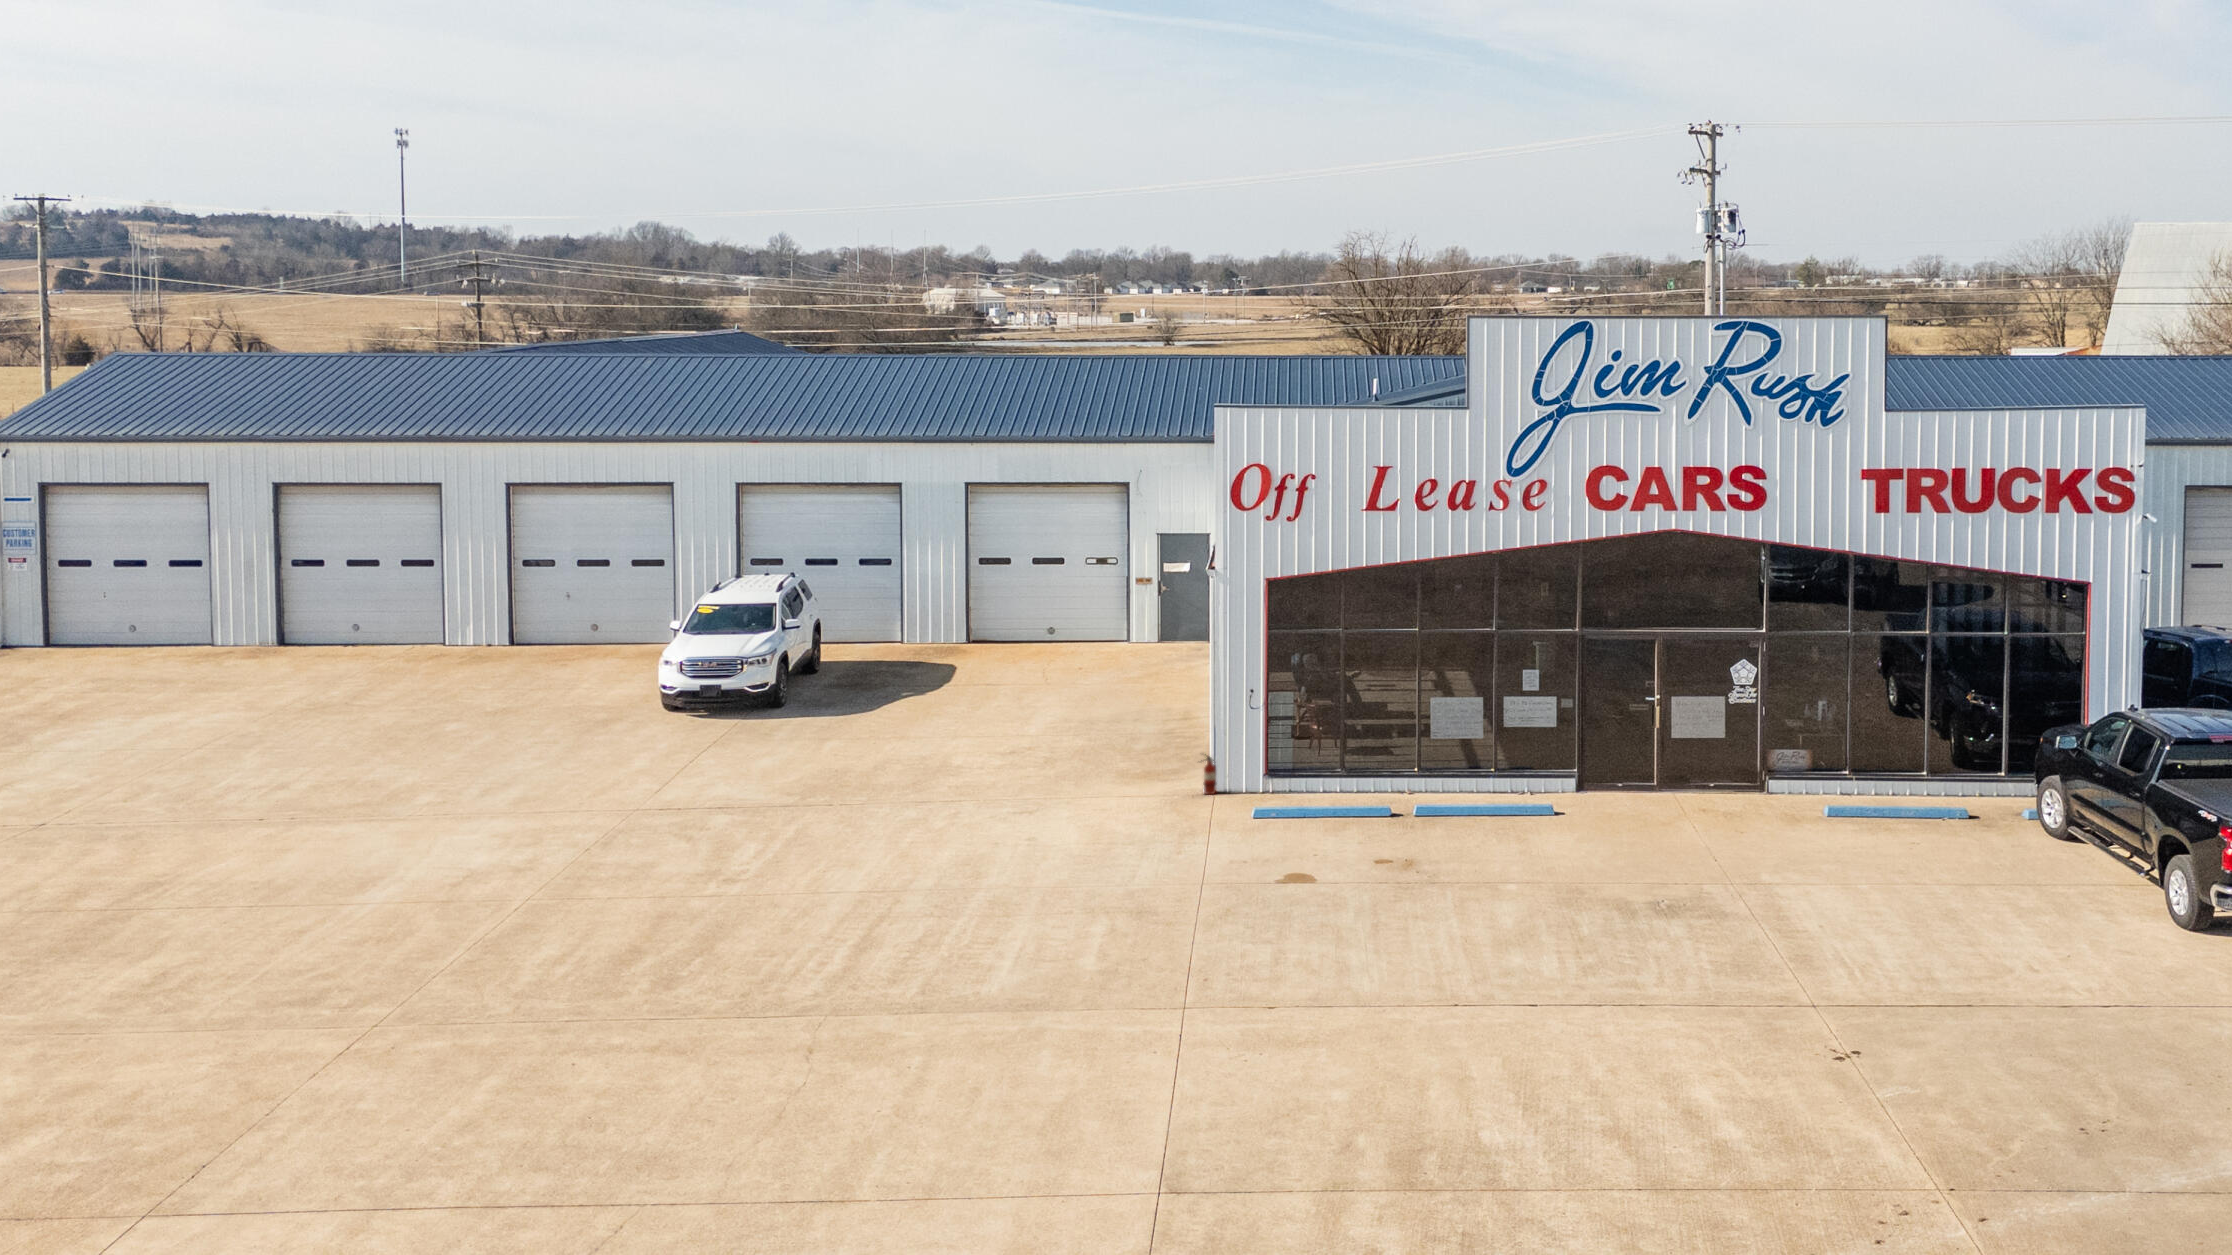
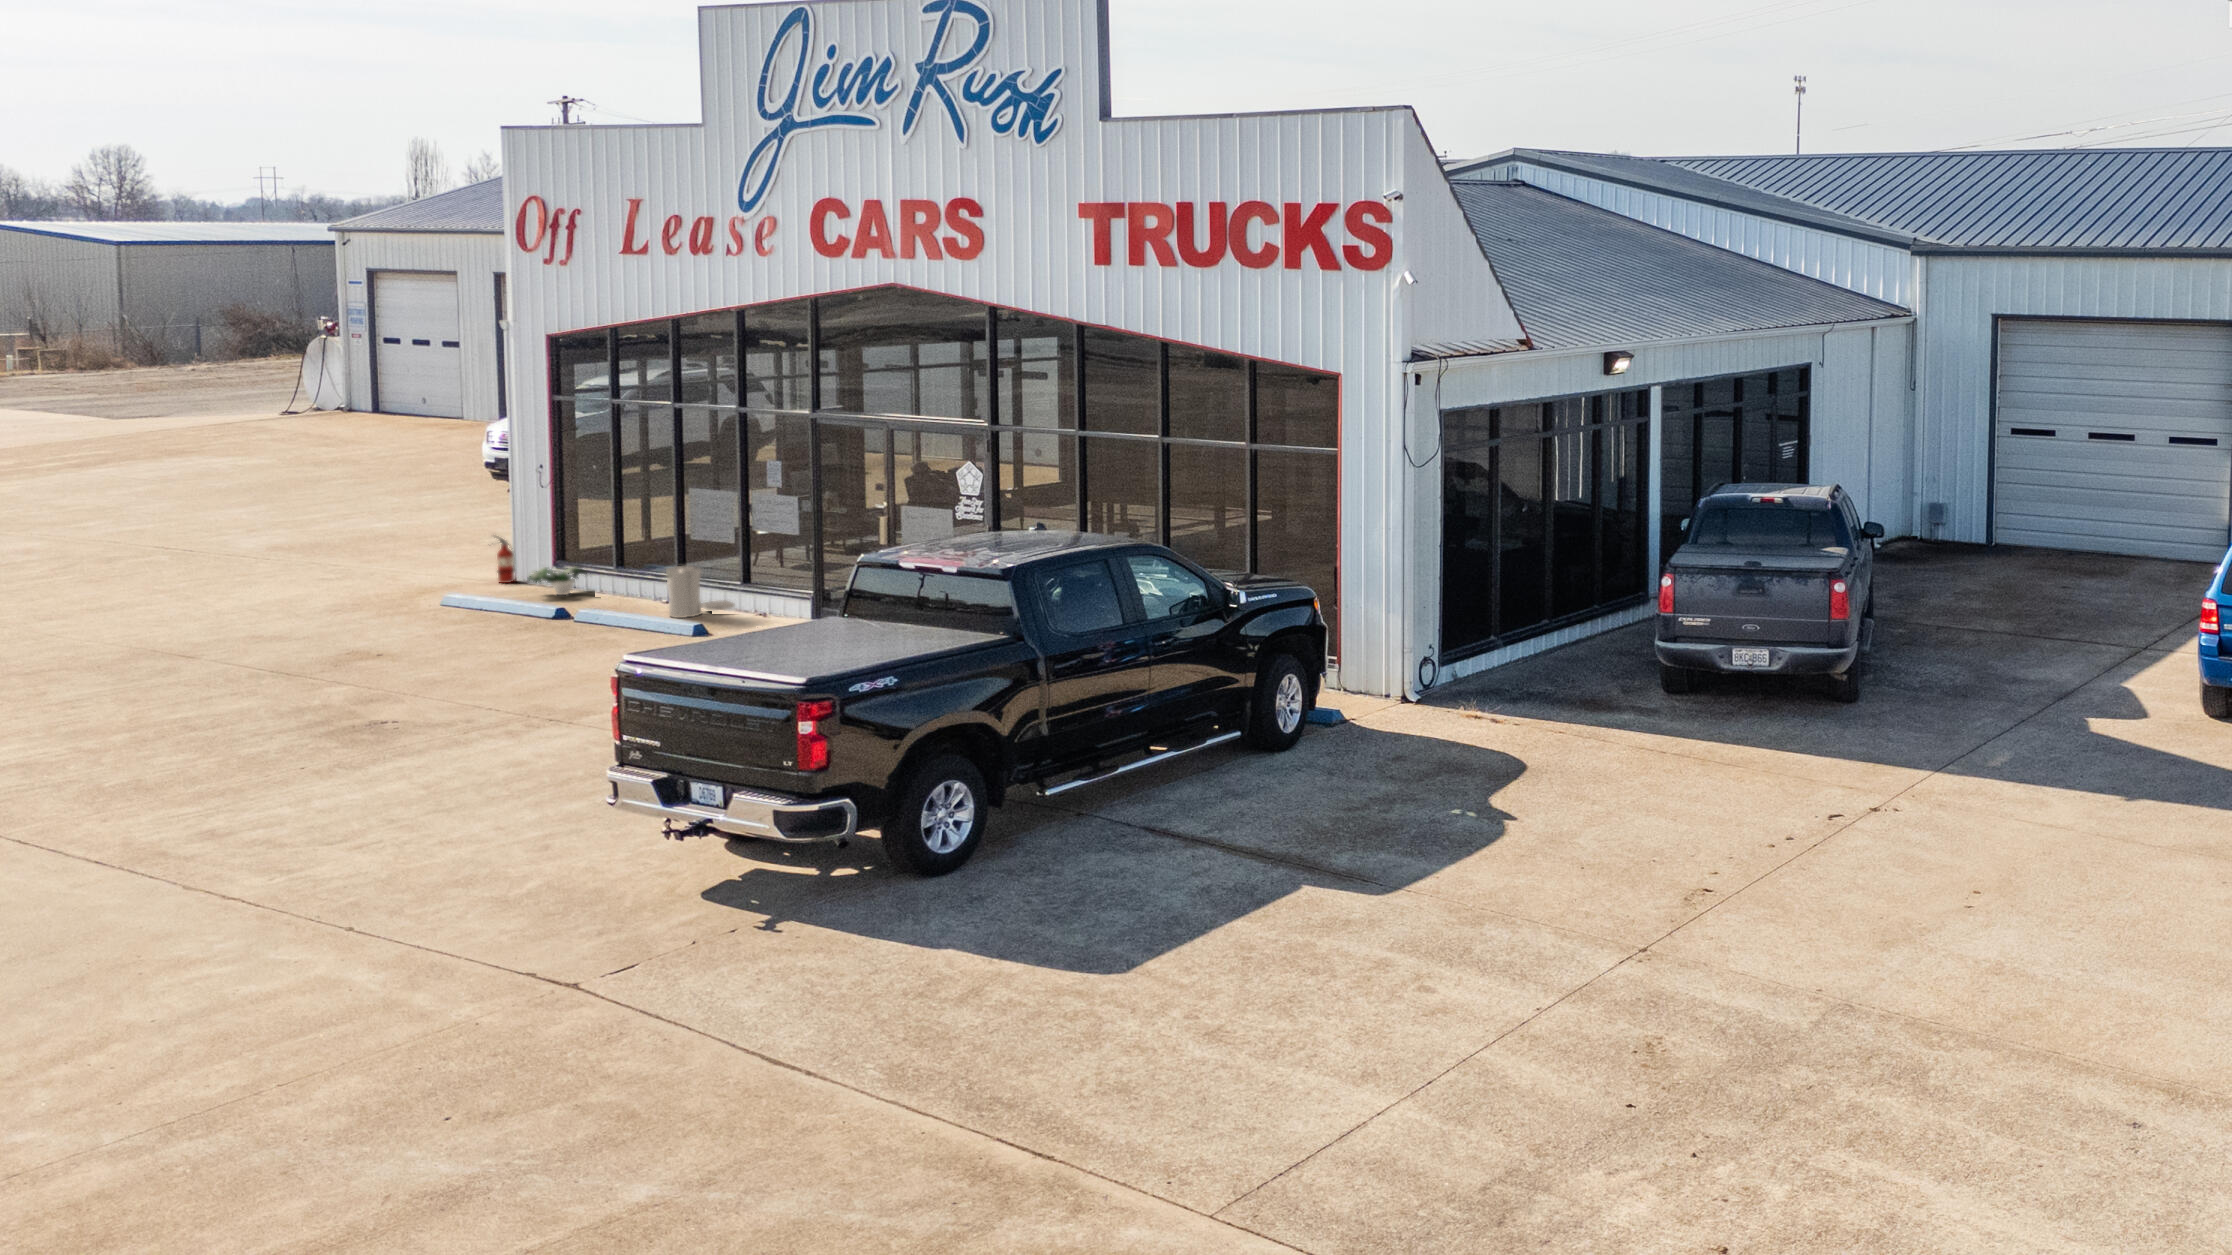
trash can: none [1464,760,1499,804] -> present [666,565,735,618]
potted plant: none [1279,771,1327,798] -> present [528,567,591,595]

